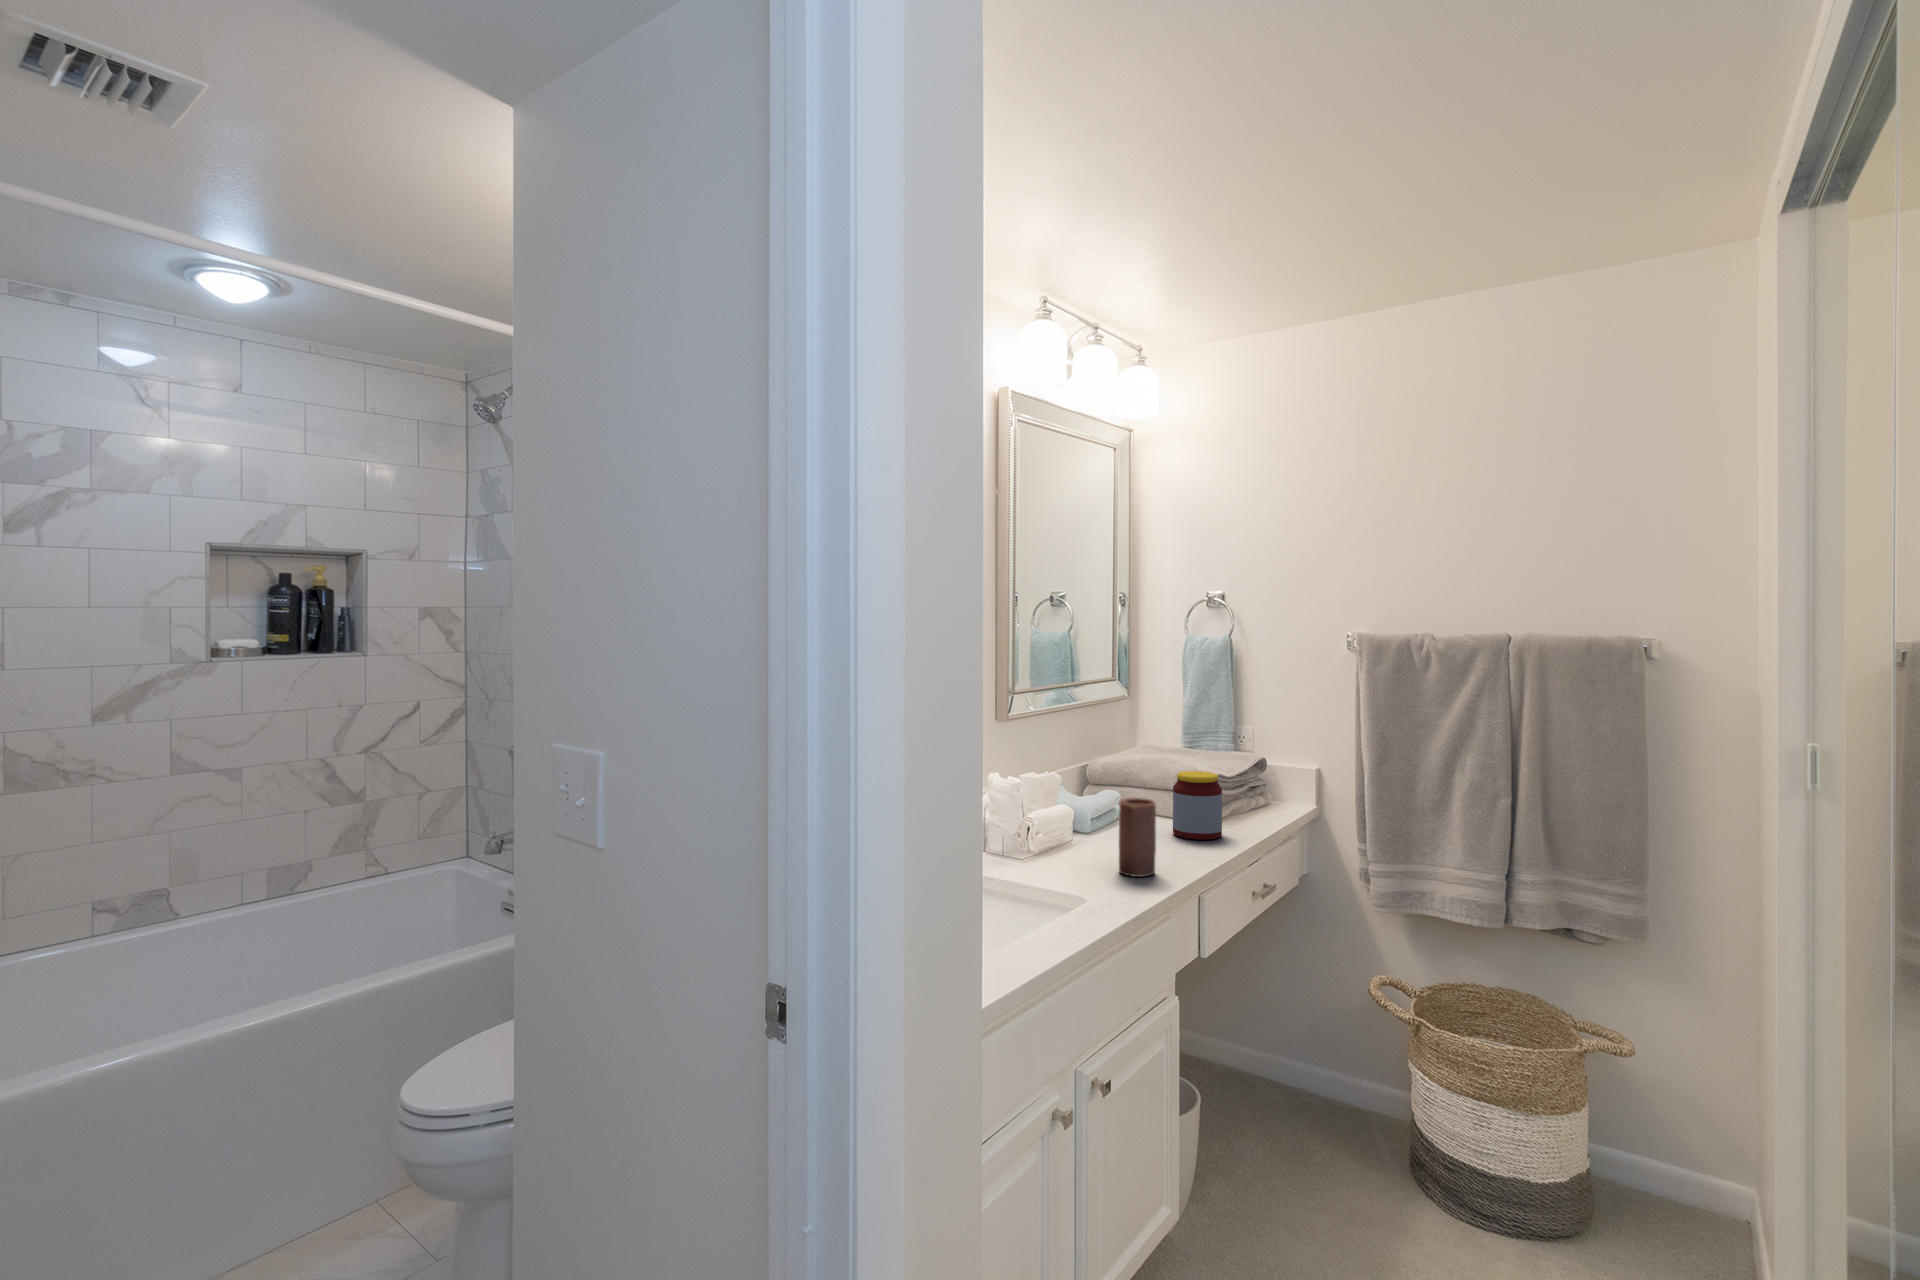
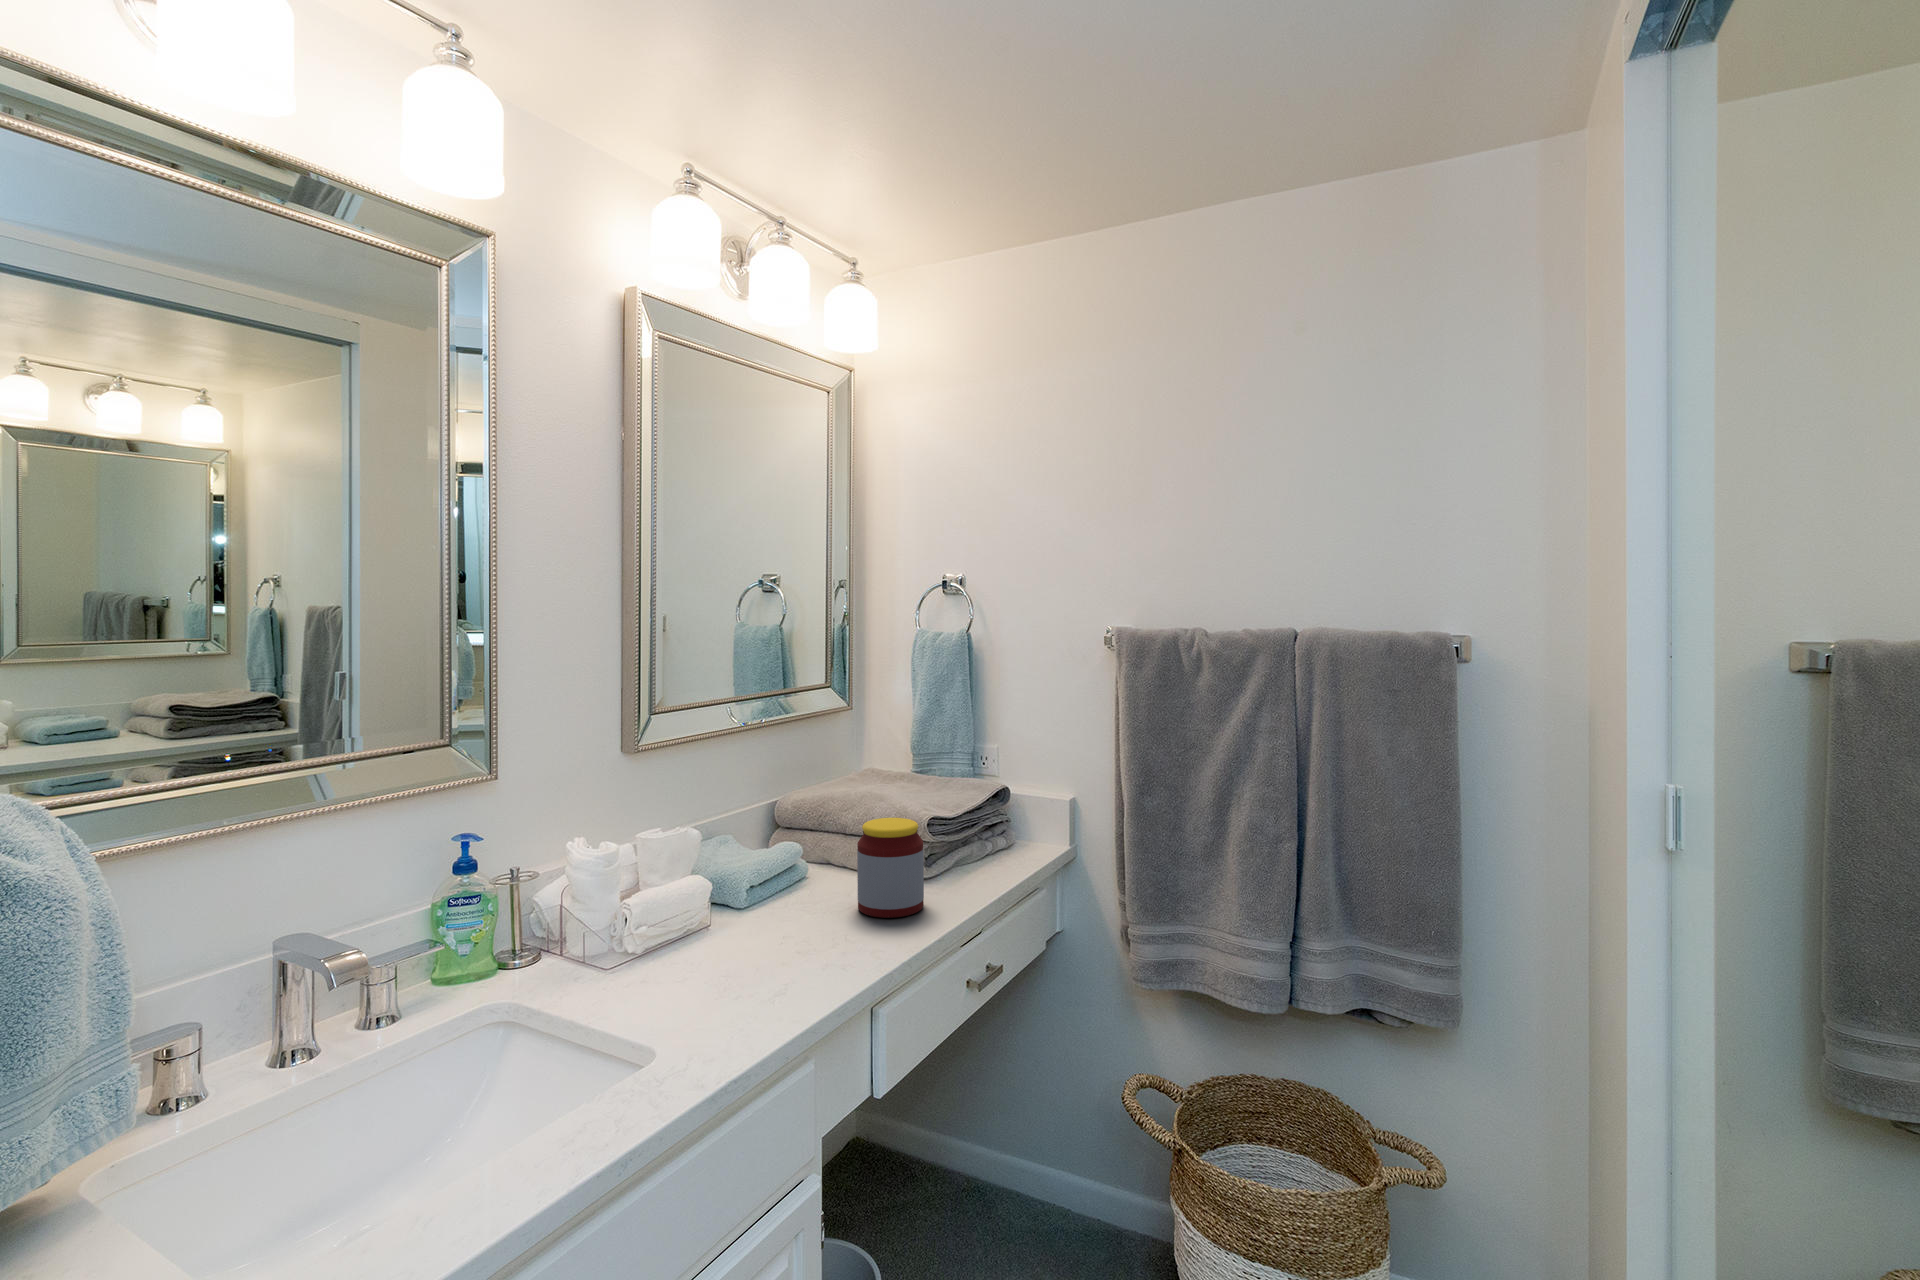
candle: present [1119,798,1156,877] -> none [721,882,778,1010]

